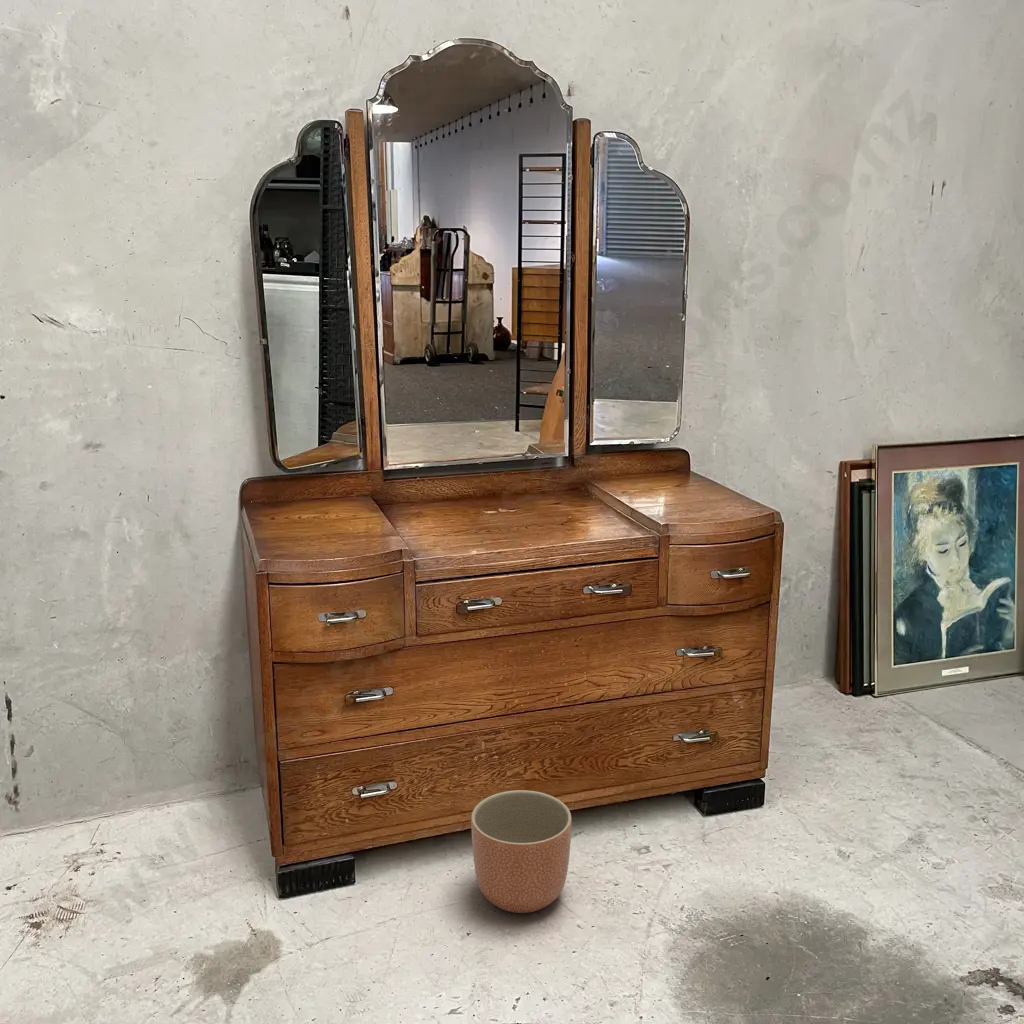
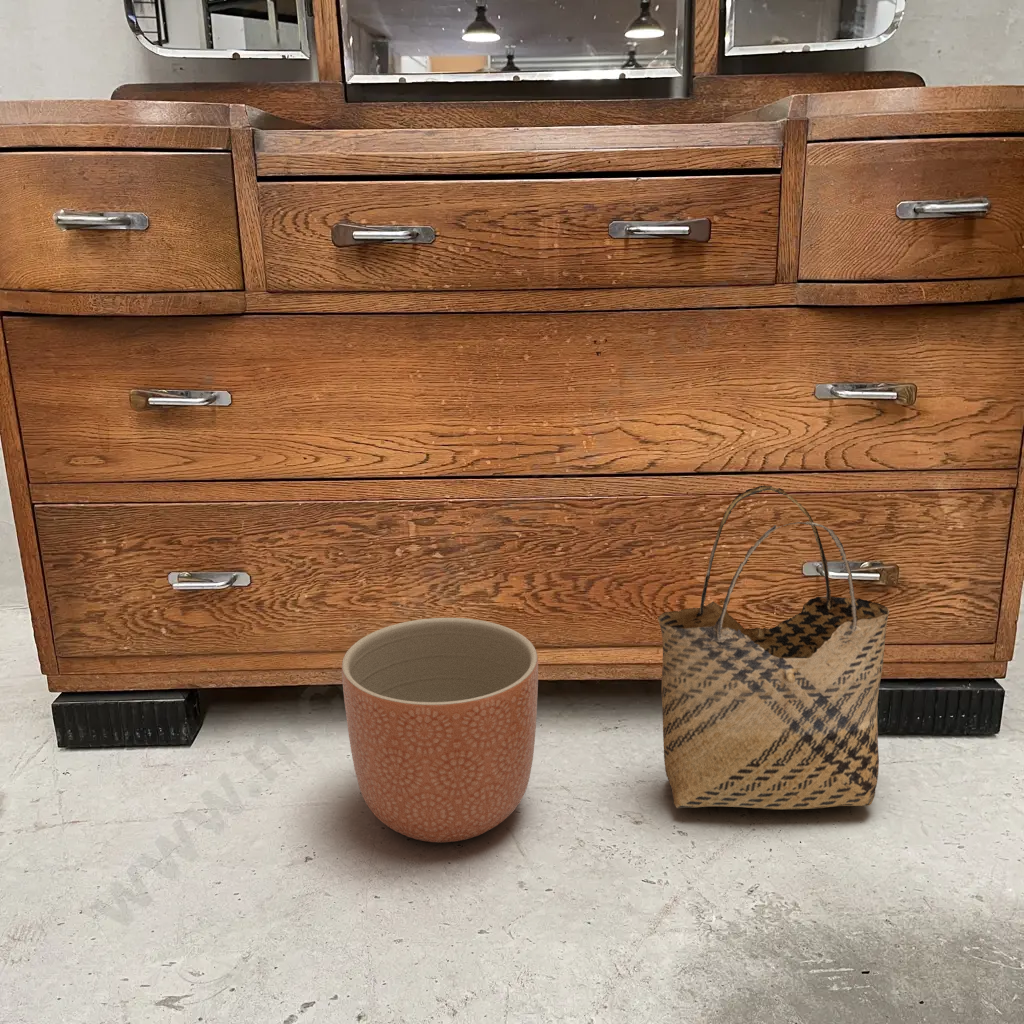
woven basket: none [620,703,724,873] -> present [658,485,889,809]

